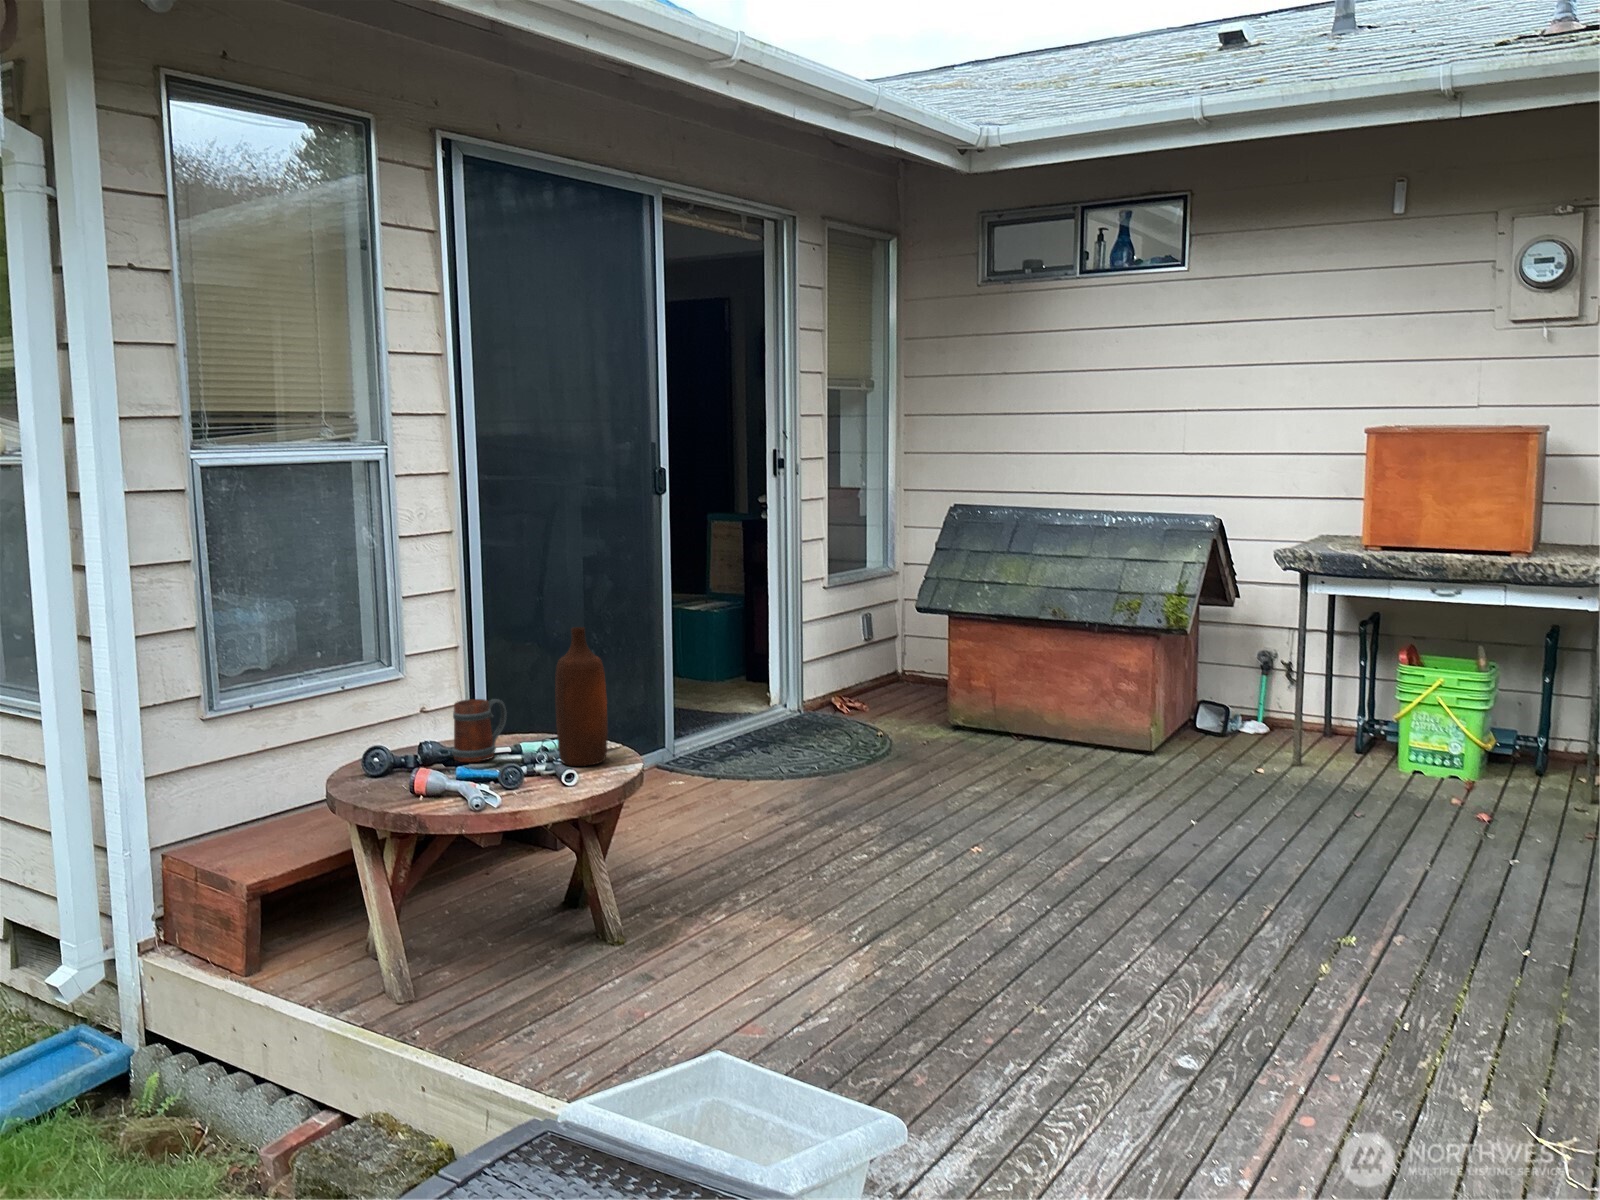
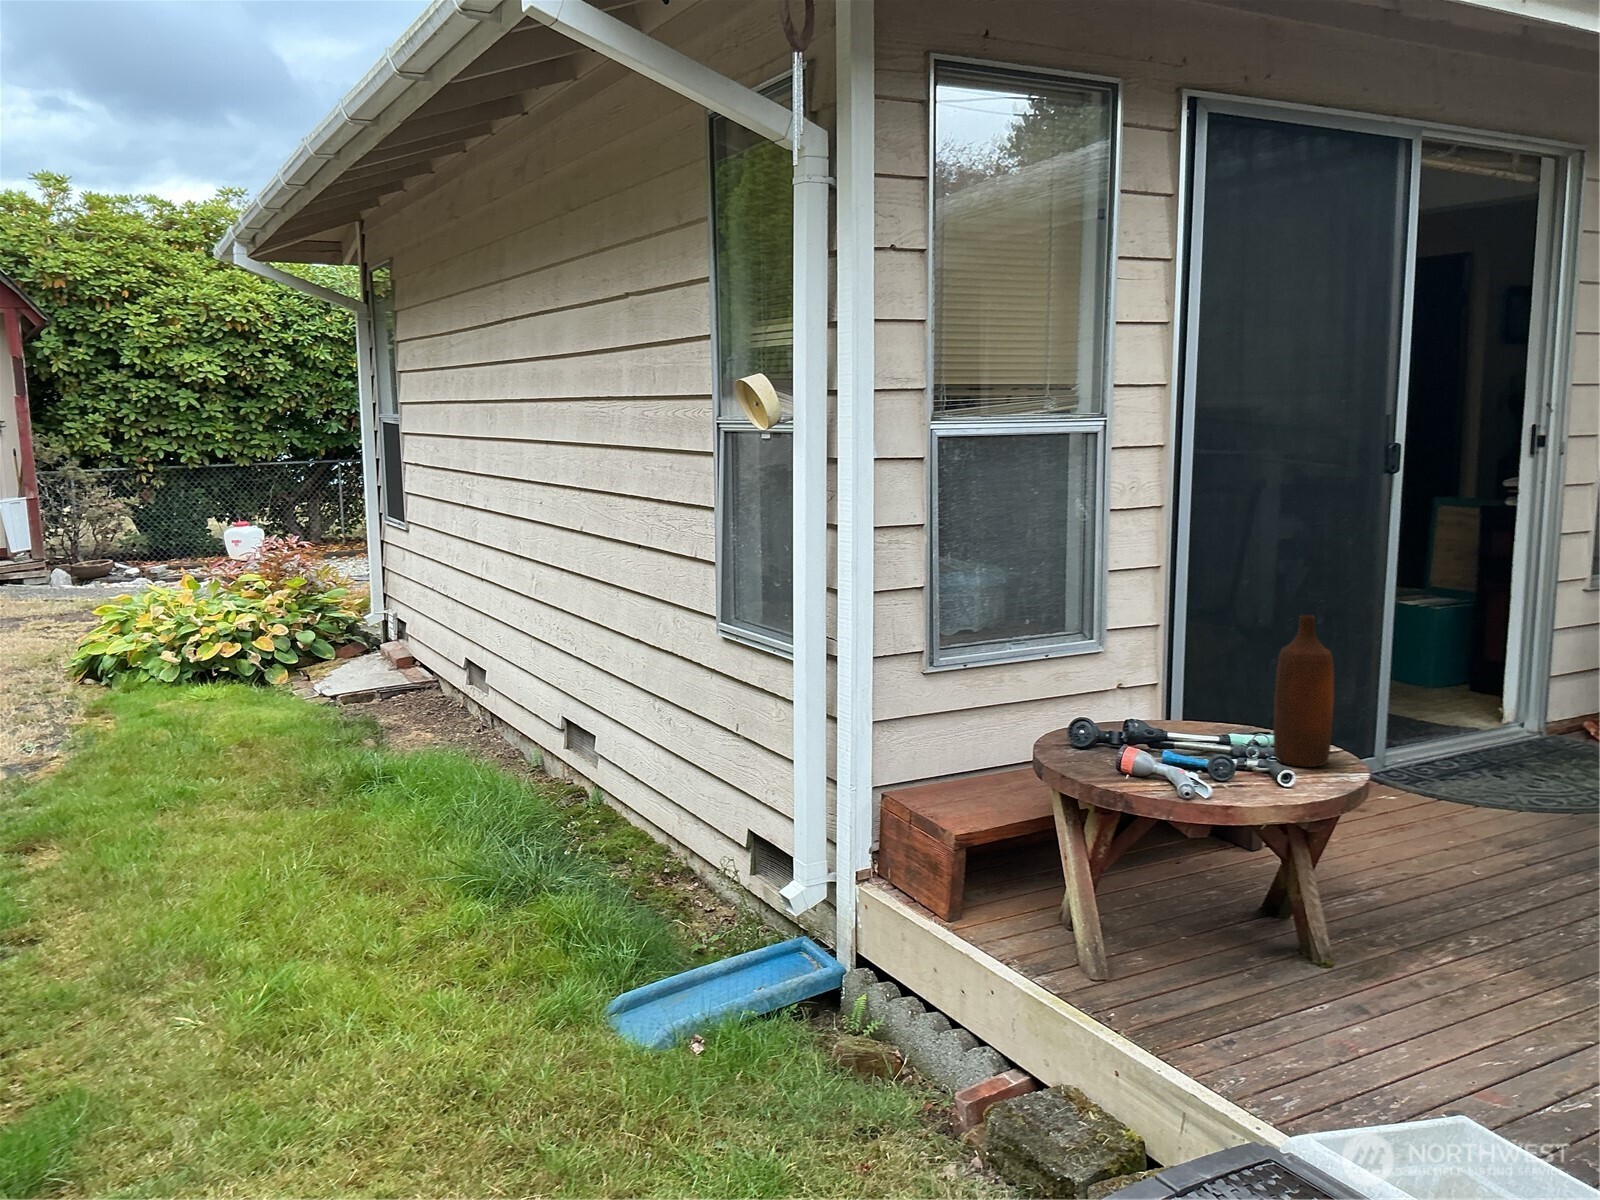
mug: present [453,699,507,762] -> none [1158,681,1218,747]

